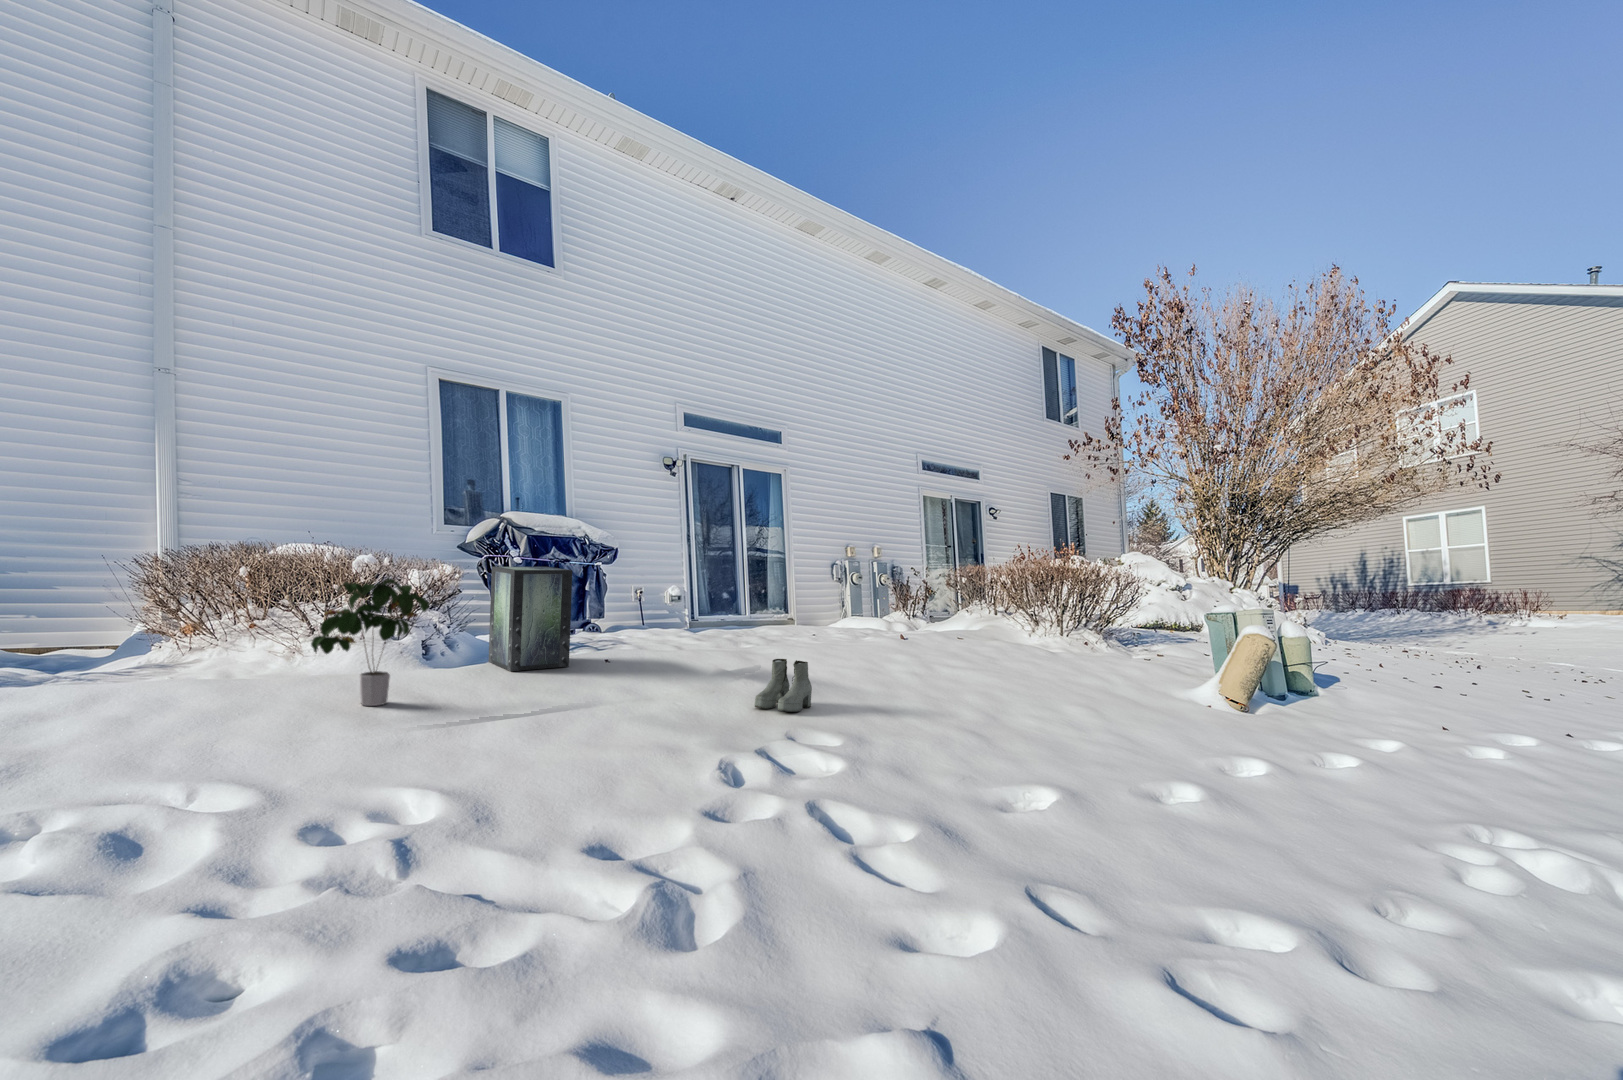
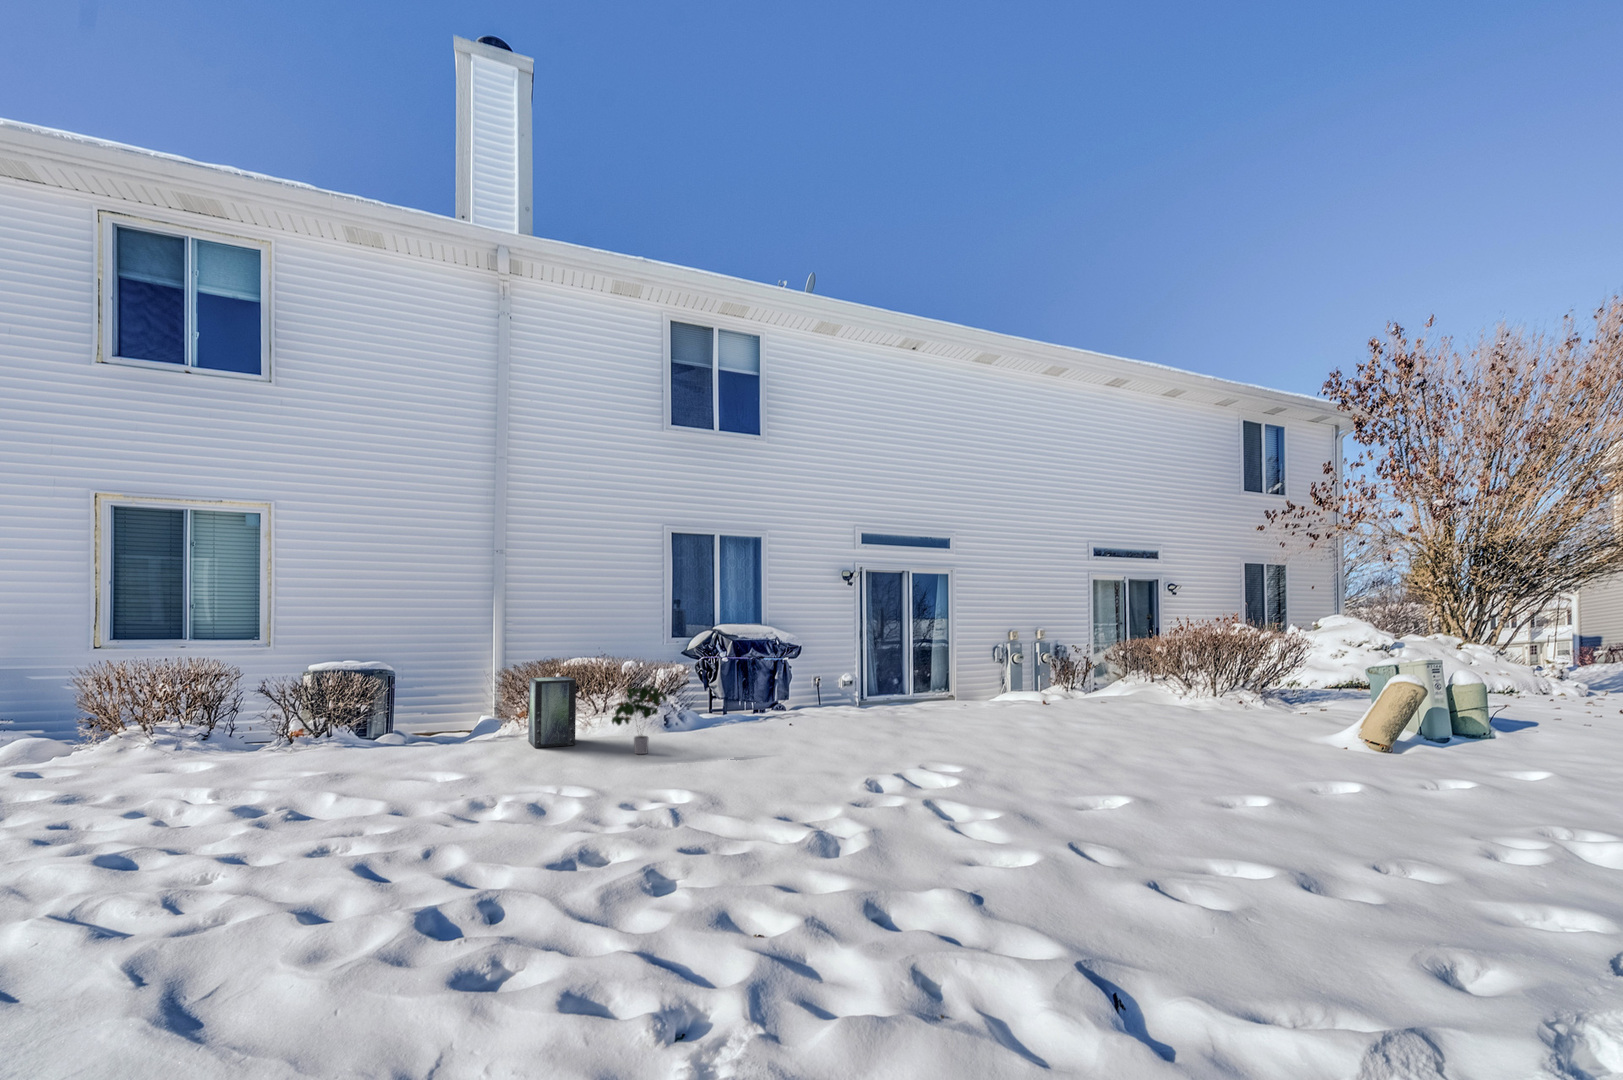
storage box: present [488,567,572,671] -> present [528,676,576,748]
boots: present [755,659,812,712] -> none [853,730,889,763]

